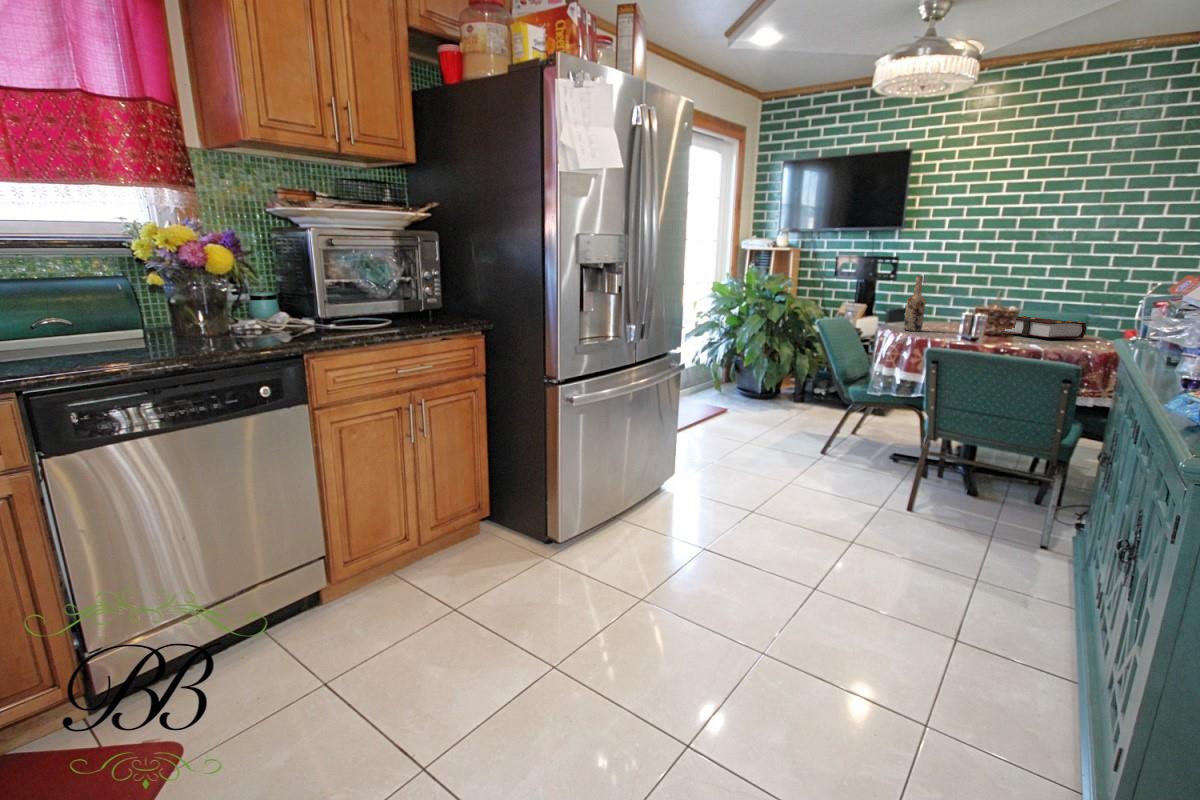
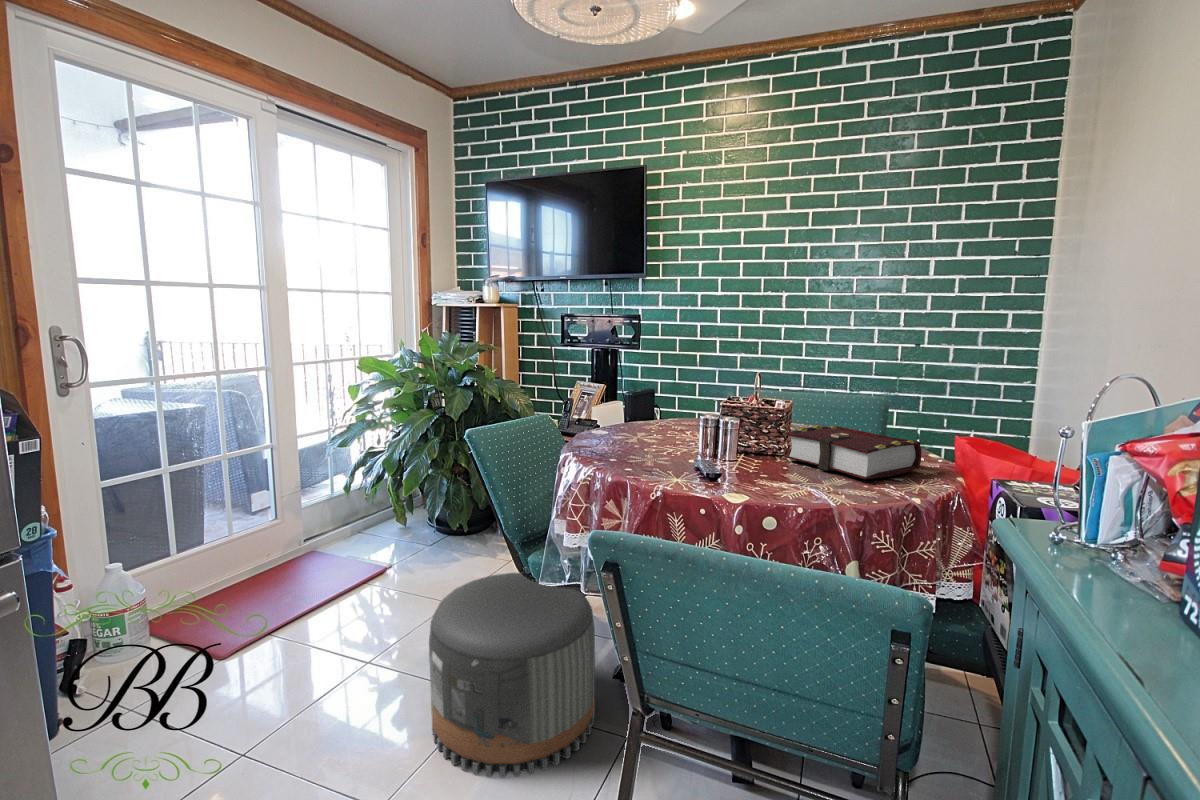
wine bottle: present [904,276,926,331] -> none [619,360,651,467]
pouf: none [787,392,880,474] -> present [429,573,595,778]

